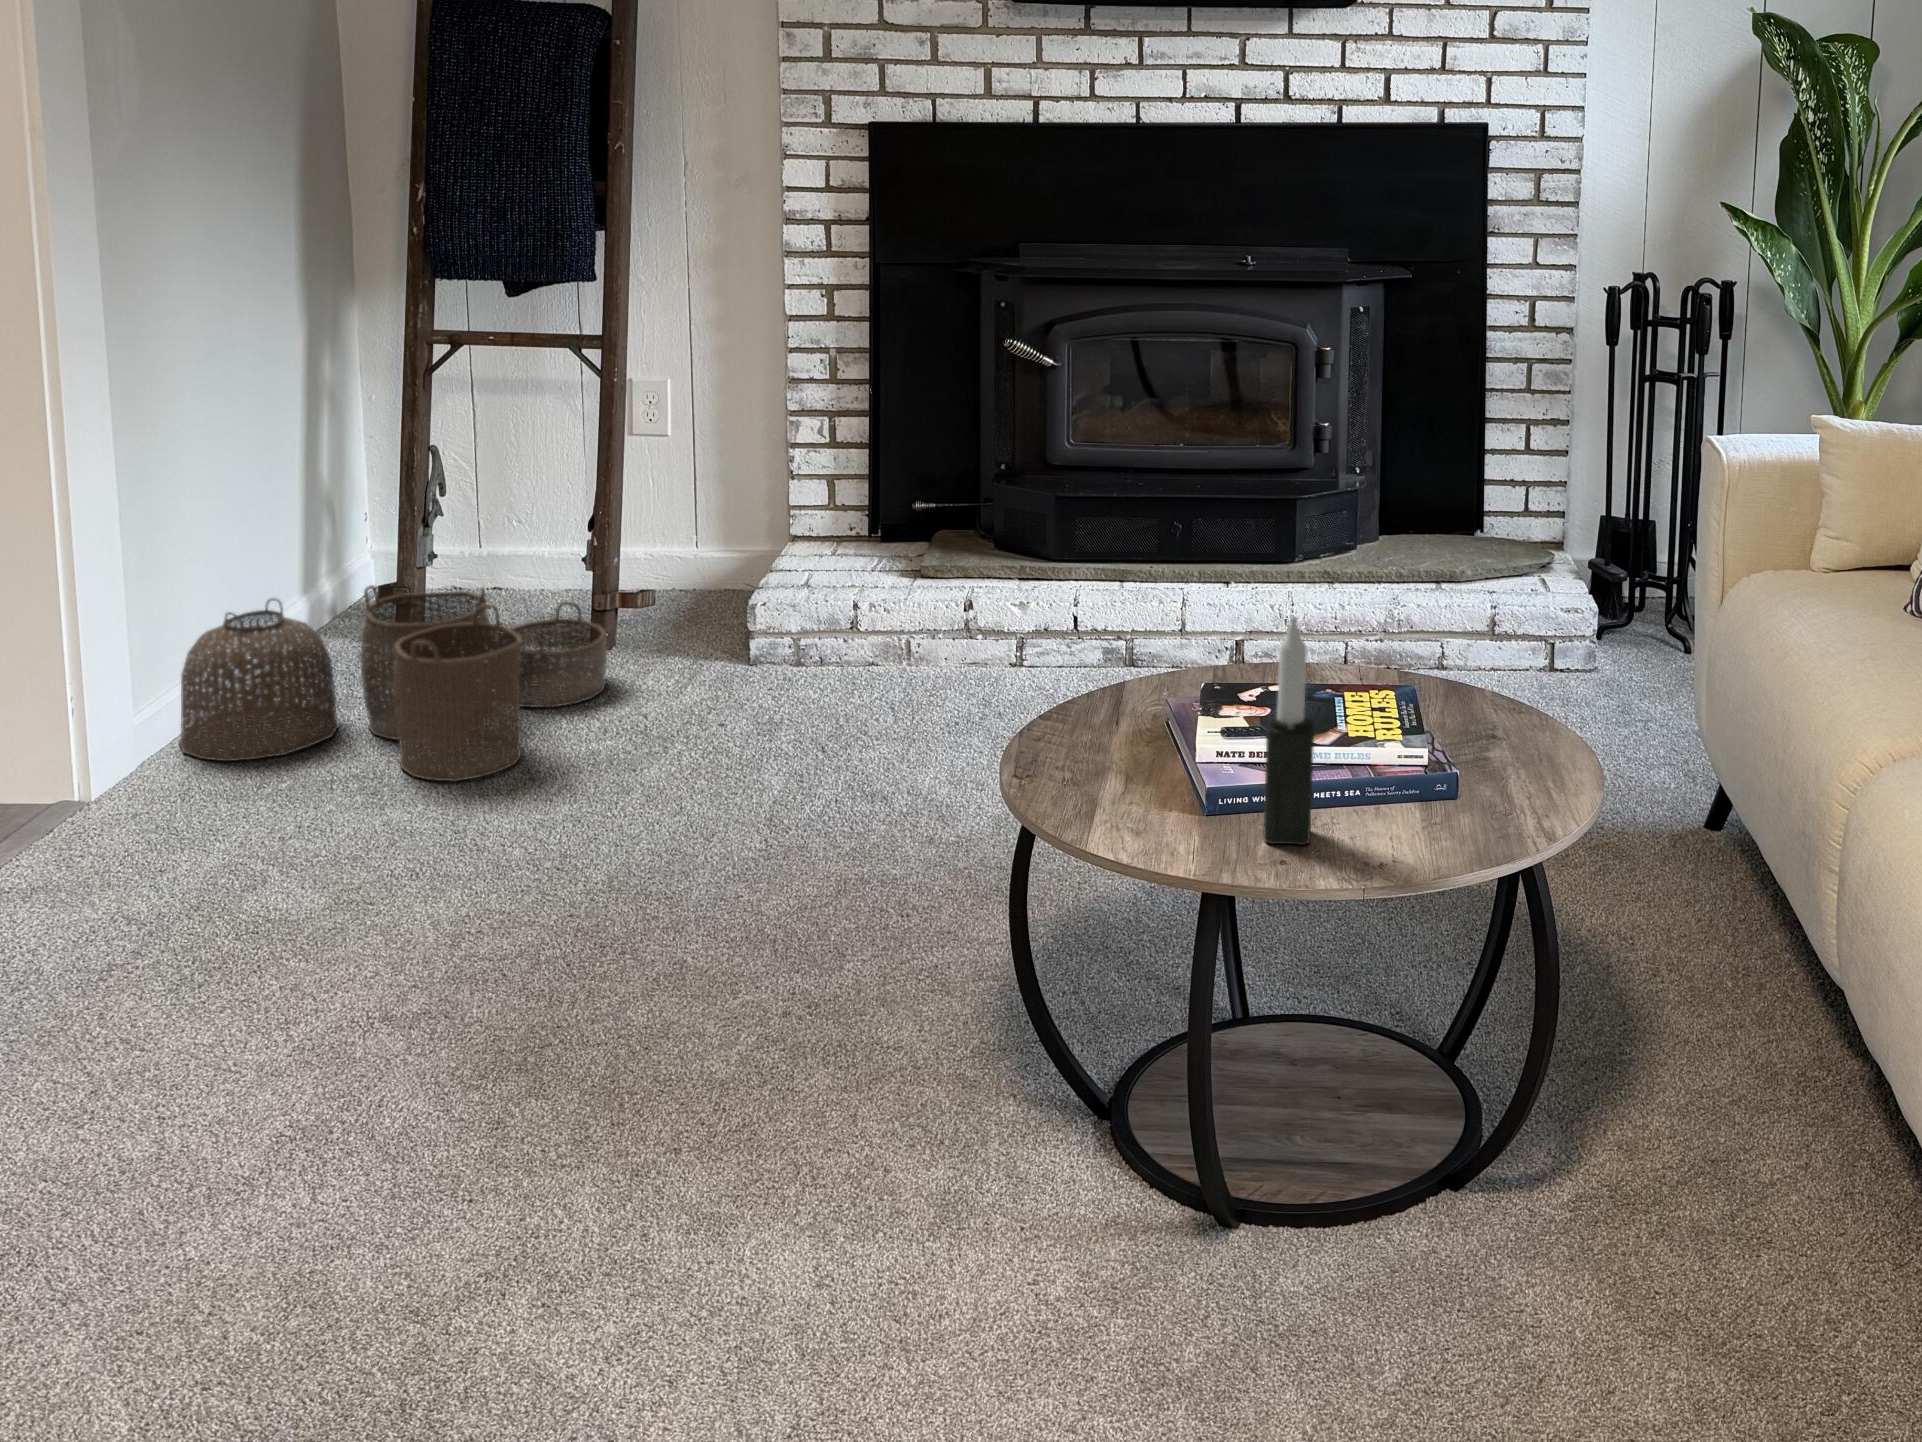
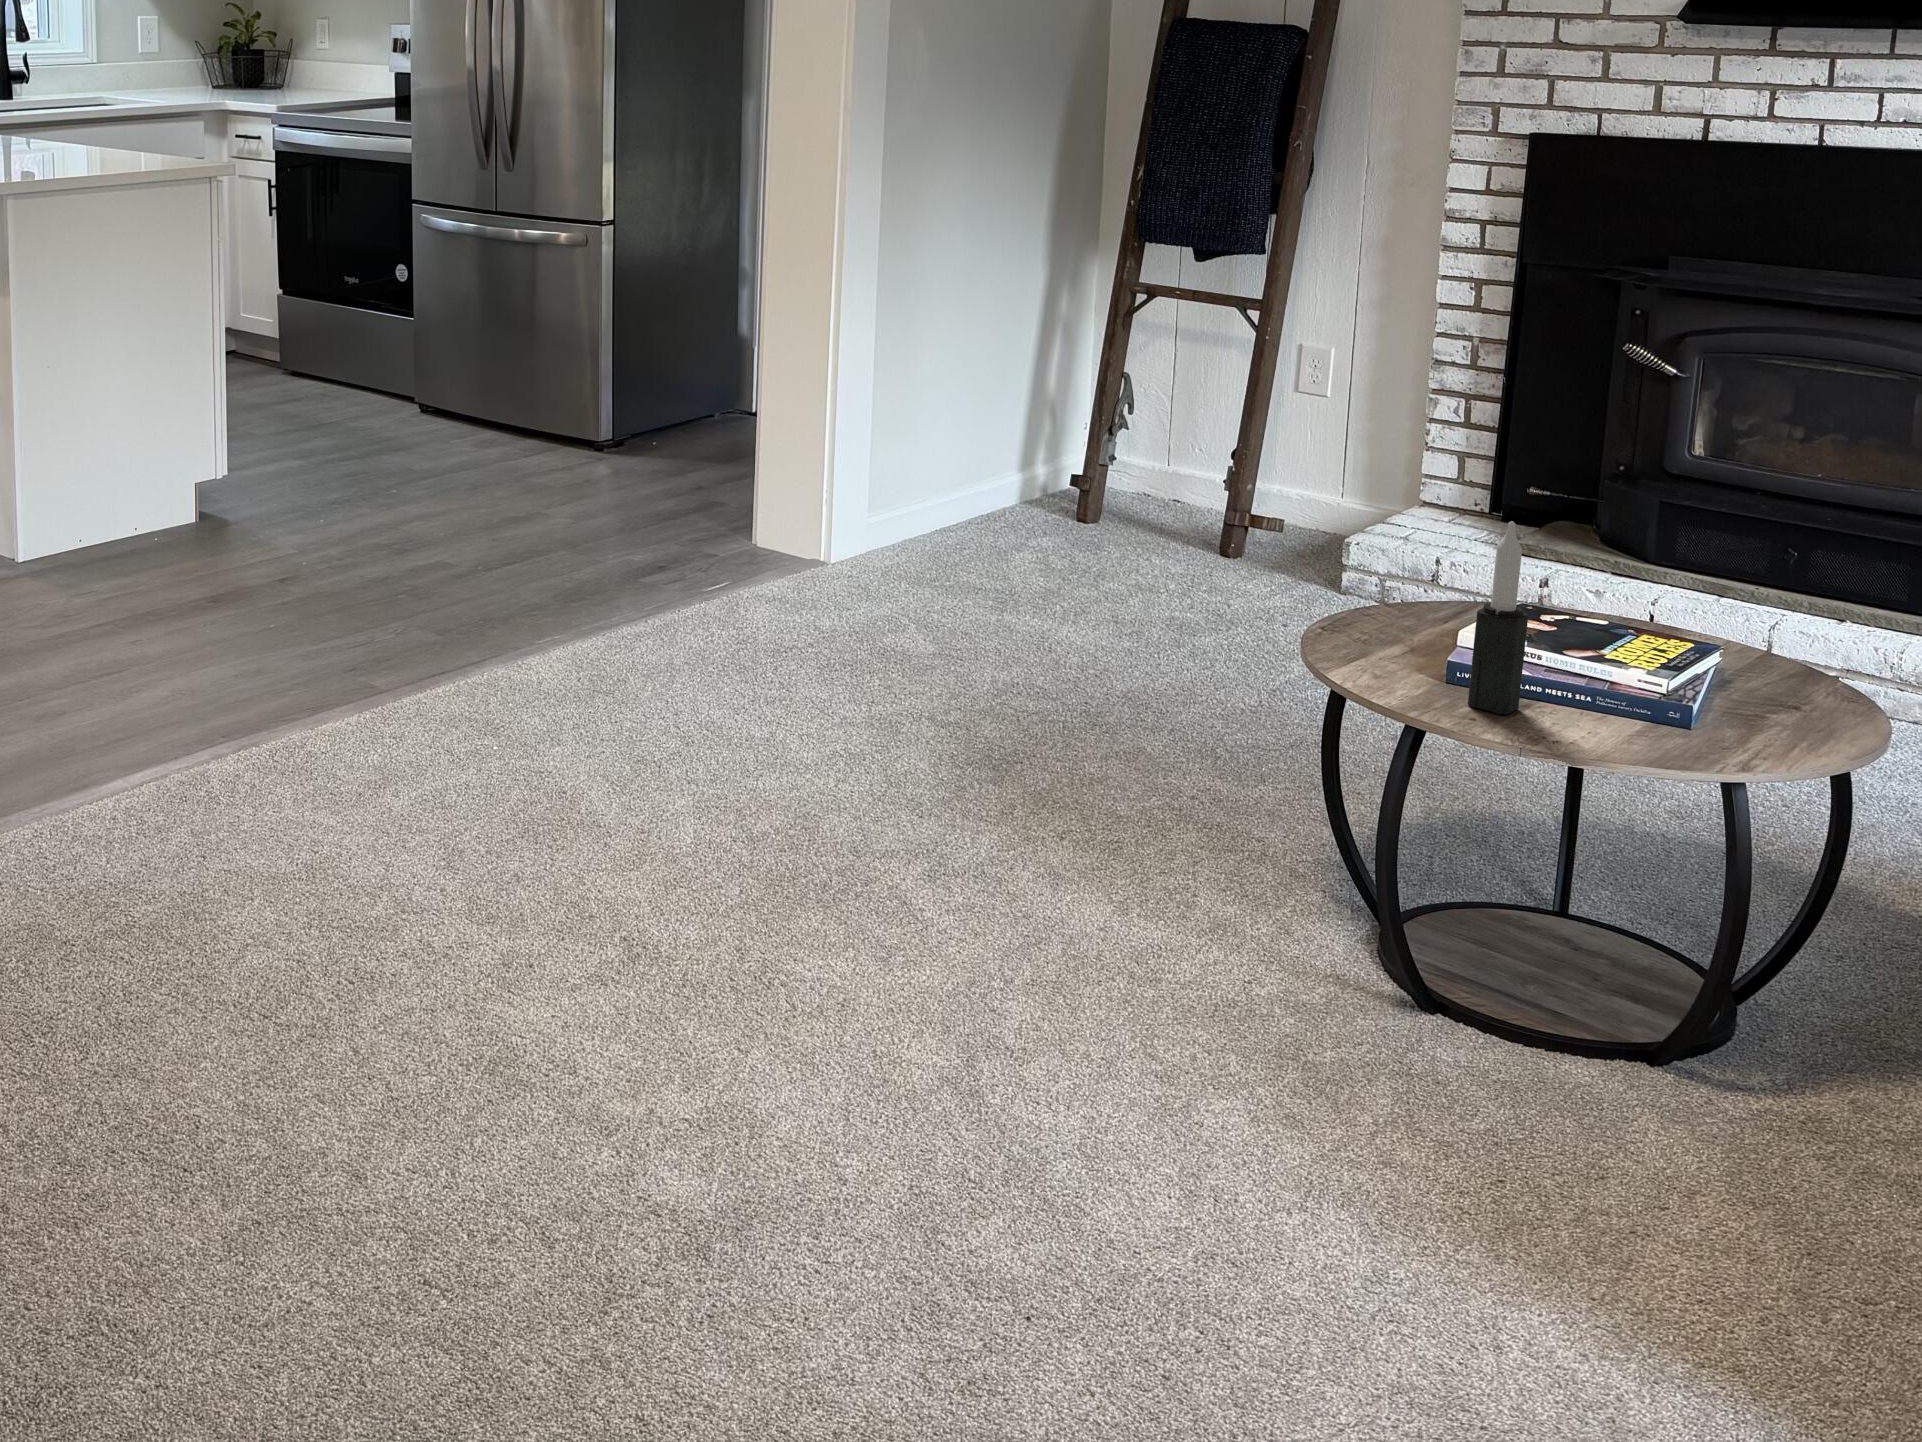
woven basket: present [179,585,607,781] -> none [897,455,1216,609]

